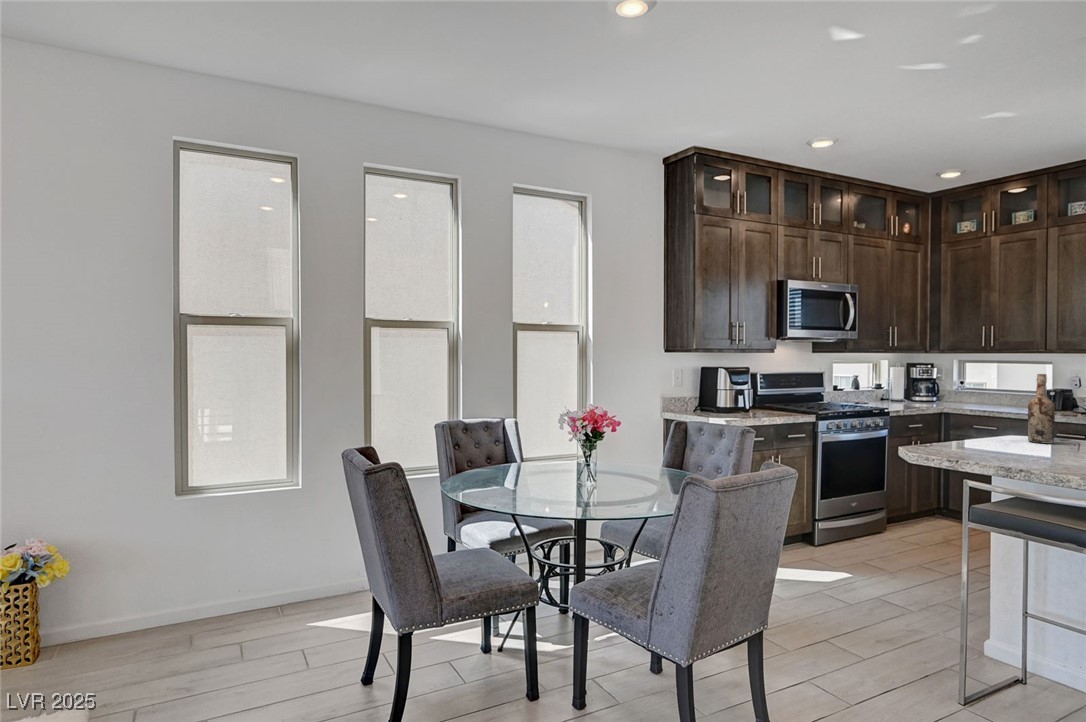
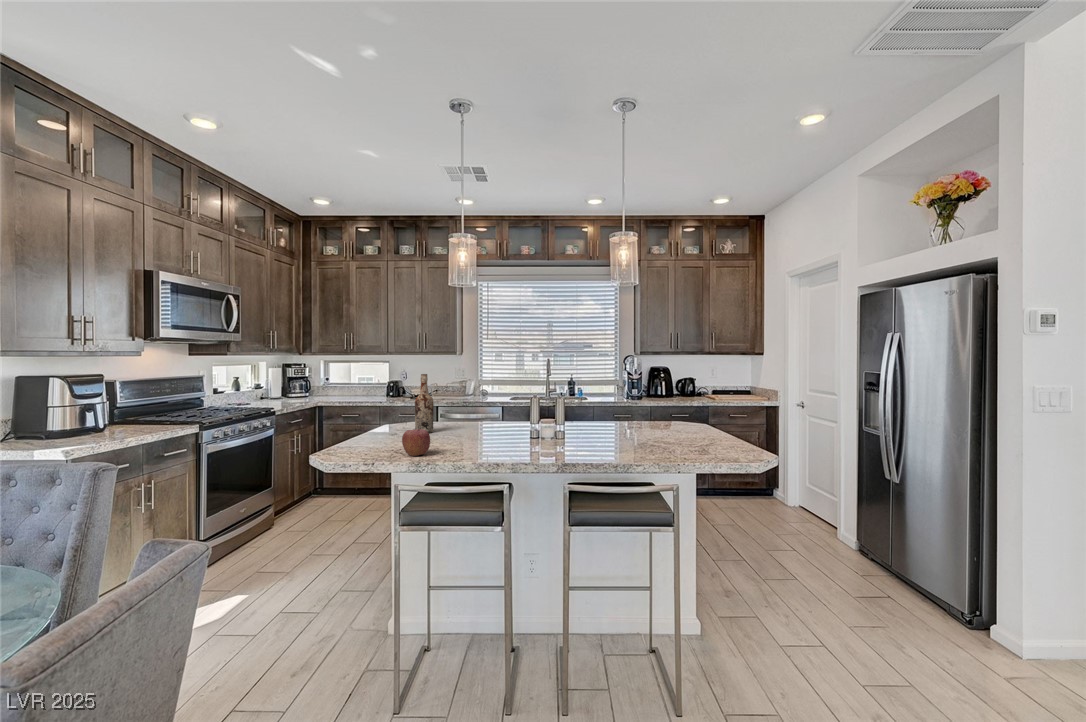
apple: none [983,428,1019,456] -> present [402,429,430,456]

